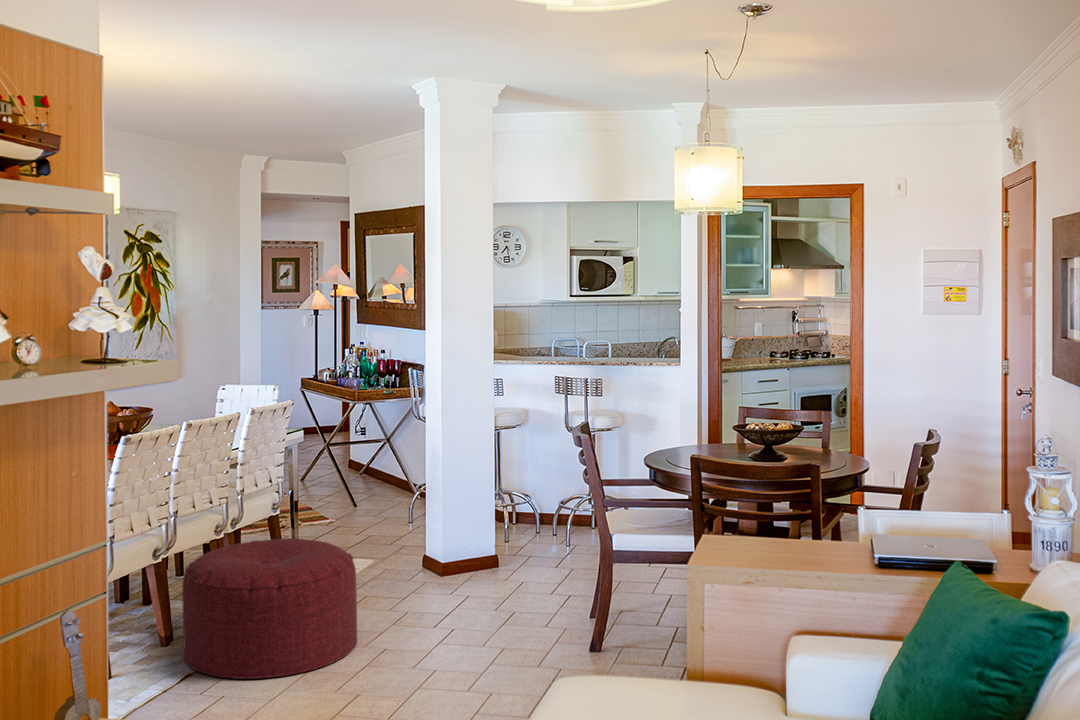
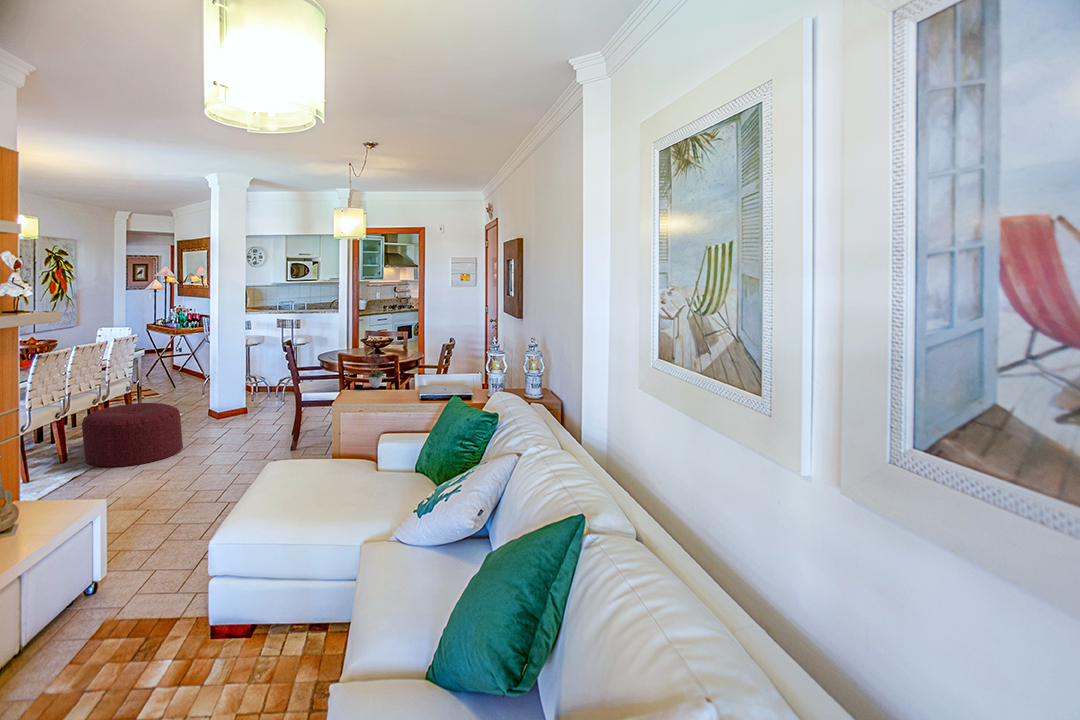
flower arrangement: none [760,424,850,552] -> present [362,346,389,388]

